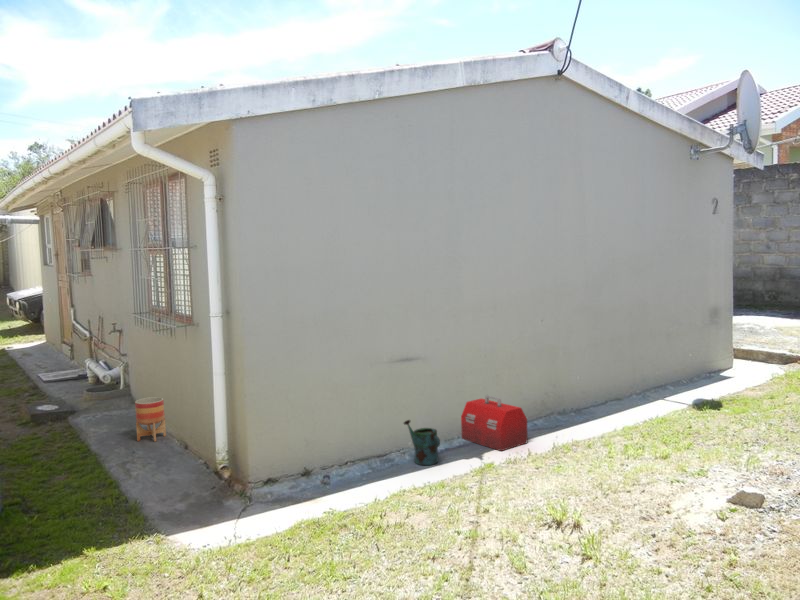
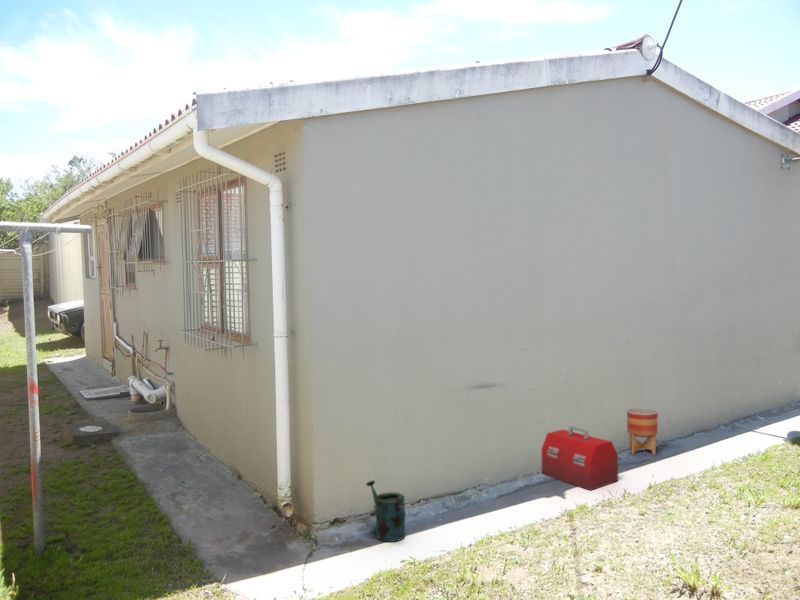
planter: present [135,397,166,442] -> present [627,408,658,455]
watering can: present [404,420,440,465] -> present [366,481,406,542]

